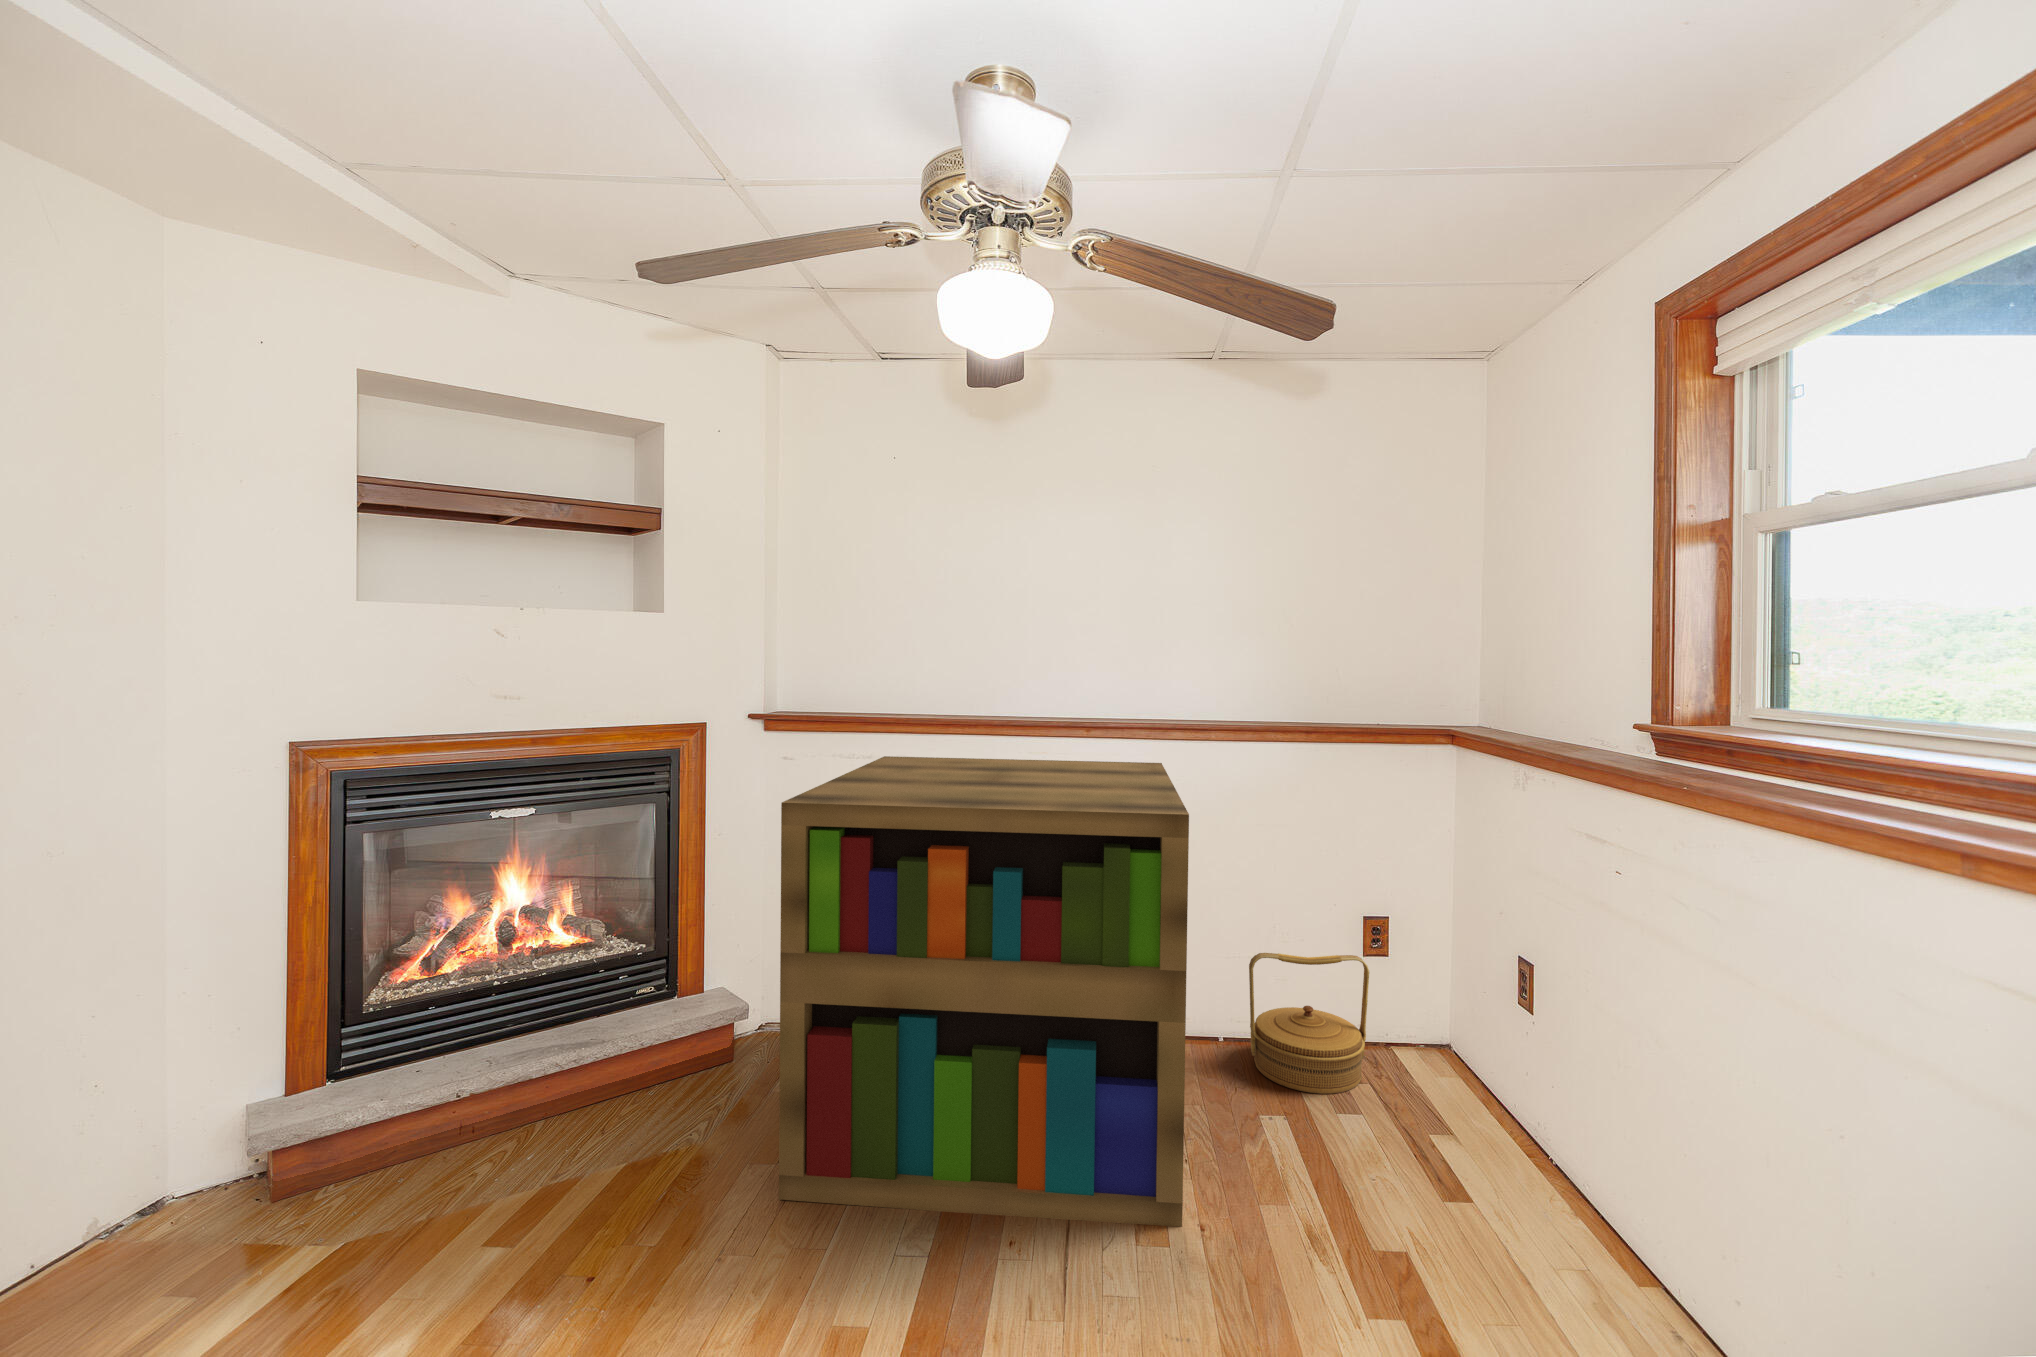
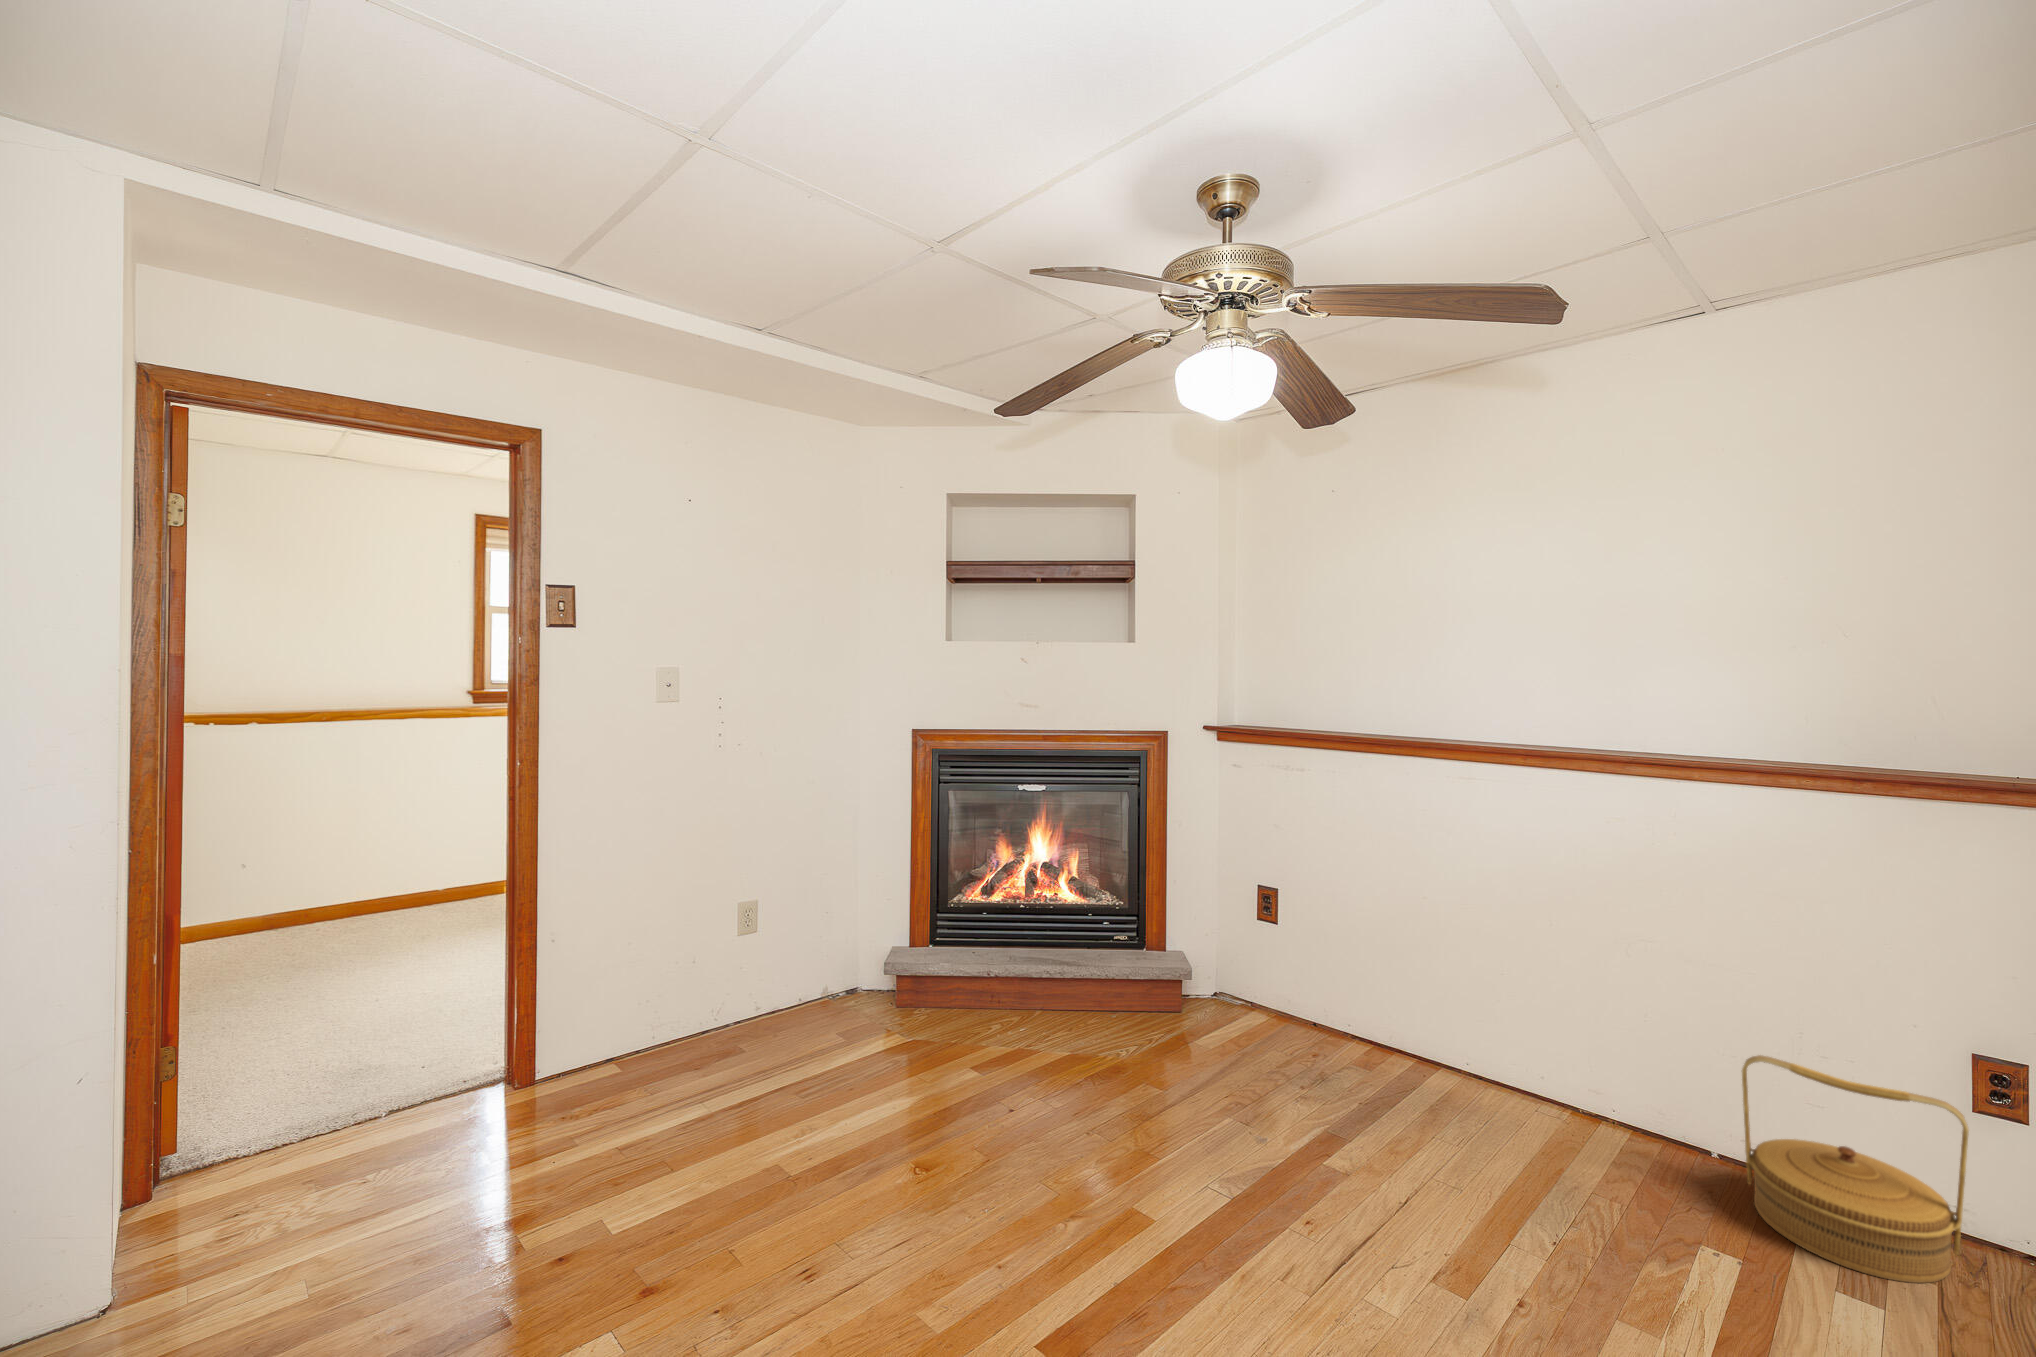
bookshelf: present [779,756,1189,1227] -> none [1148,769,1623,1294]

